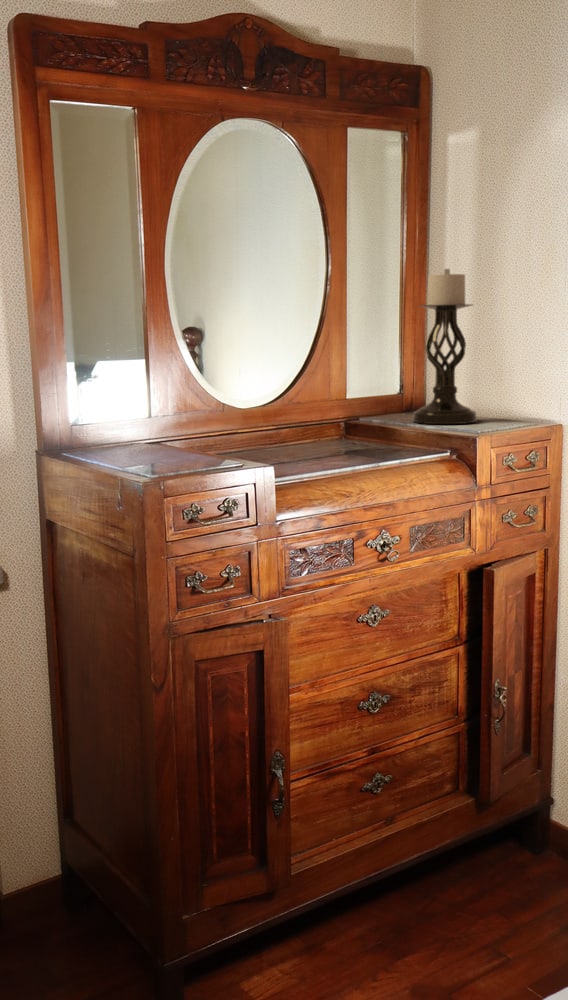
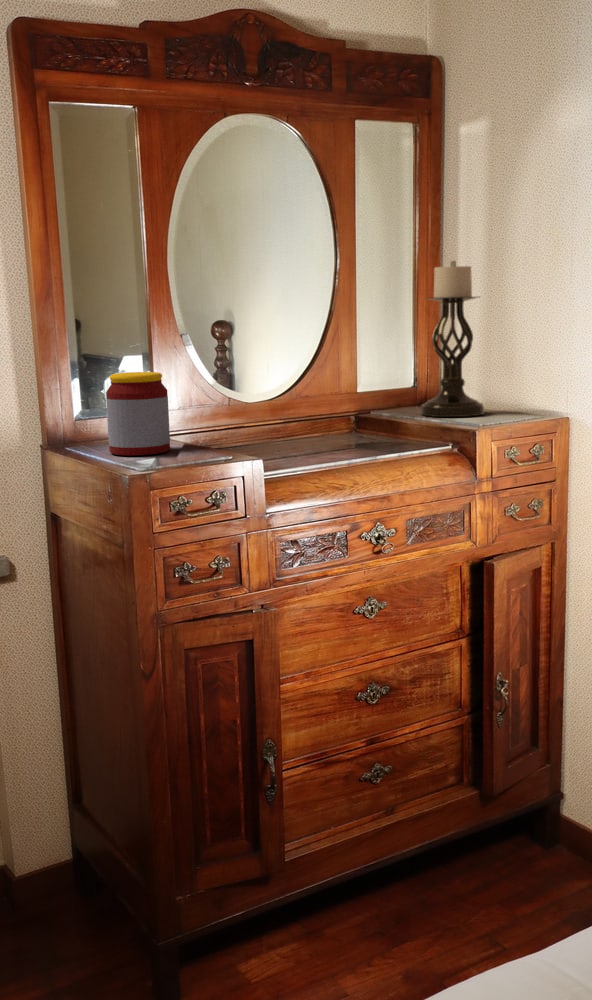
jar: none [109,376,174,462] -> present [106,372,170,456]

